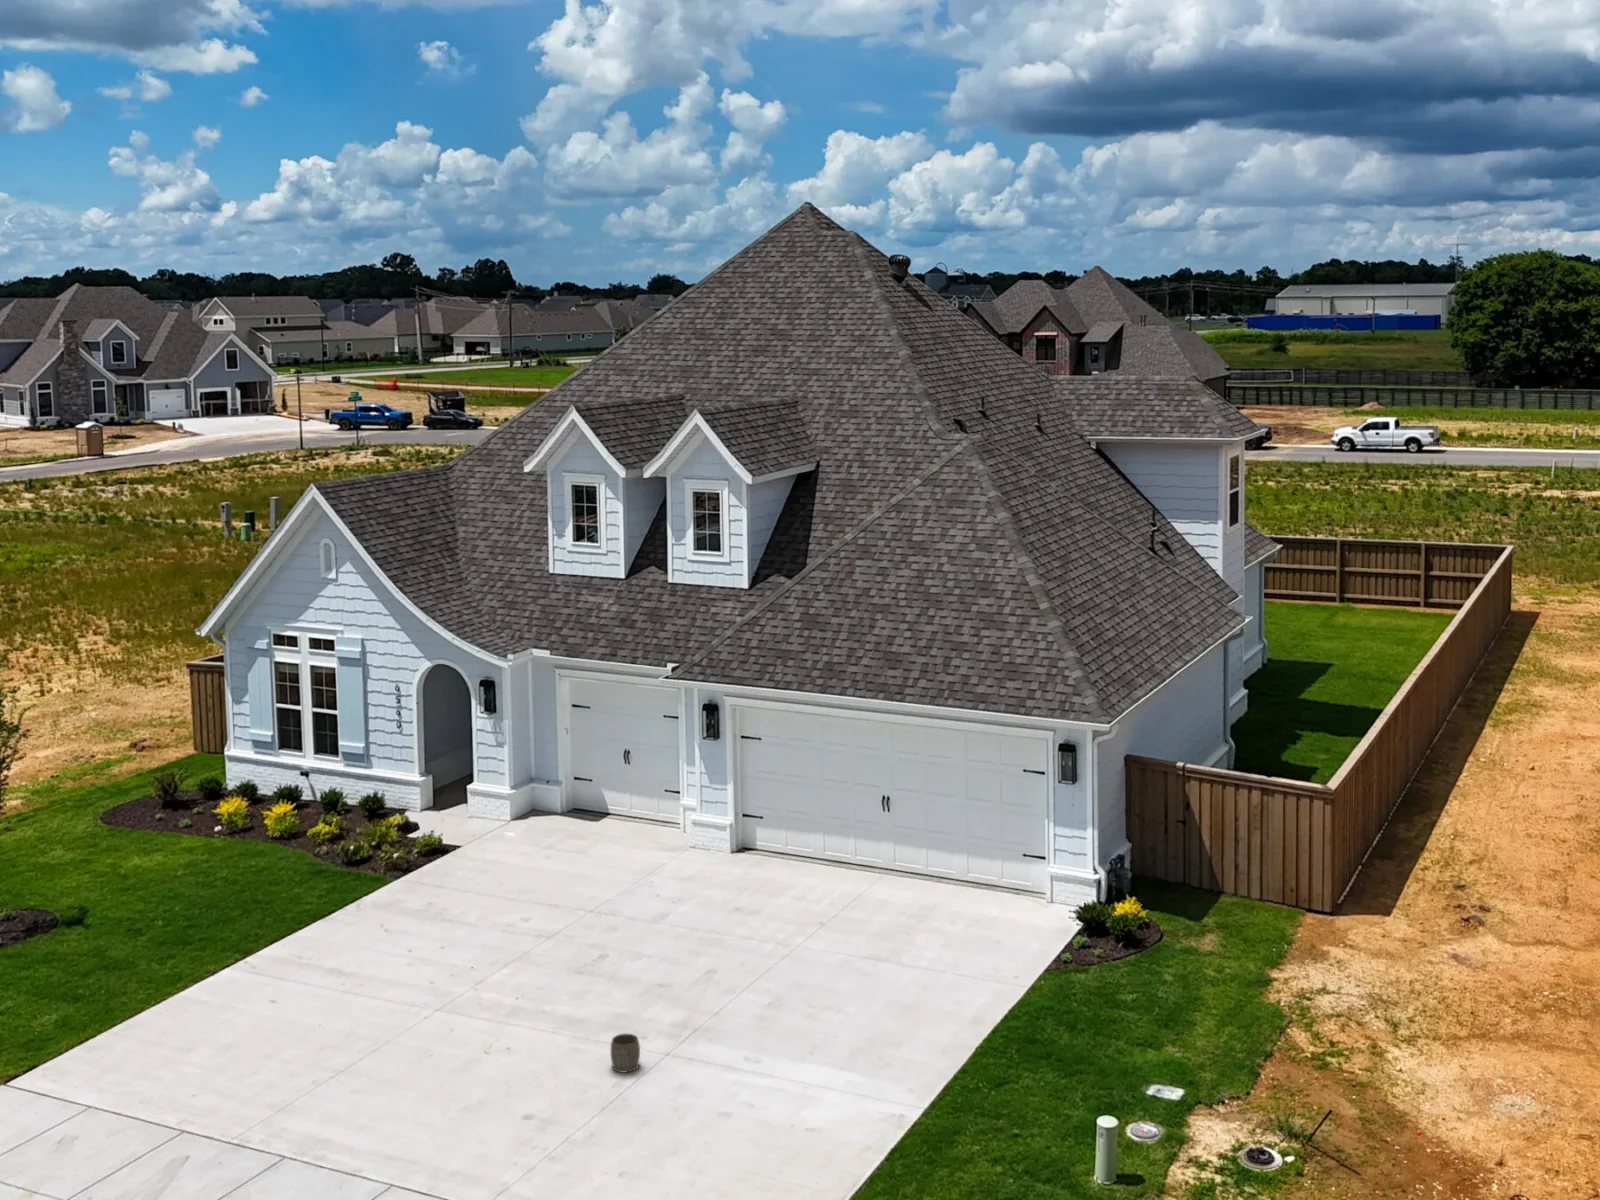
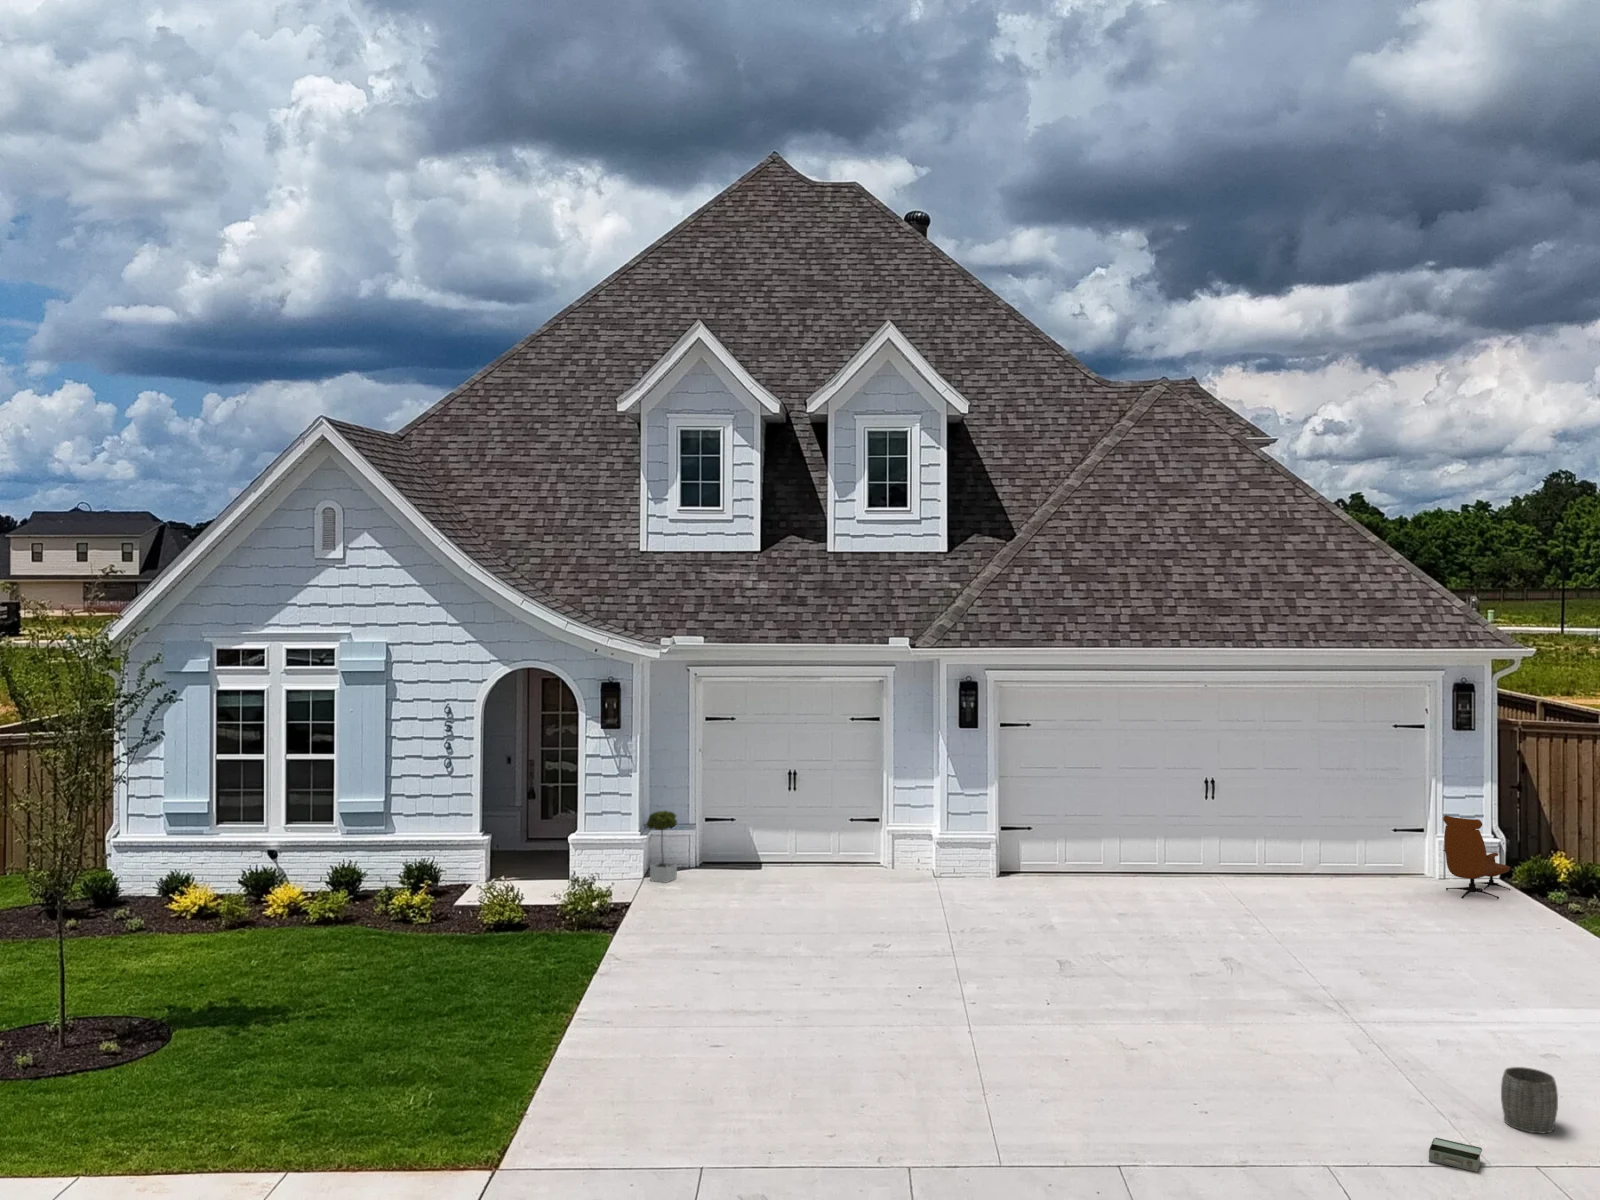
potted tree: none [512,770,536,820] -> present [646,811,677,883]
lounge chair: none [1013,853,1091,925] -> present [1443,815,1510,899]
toolbox: none [529,1060,554,1080] -> present [1429,1138,1482,1172]

